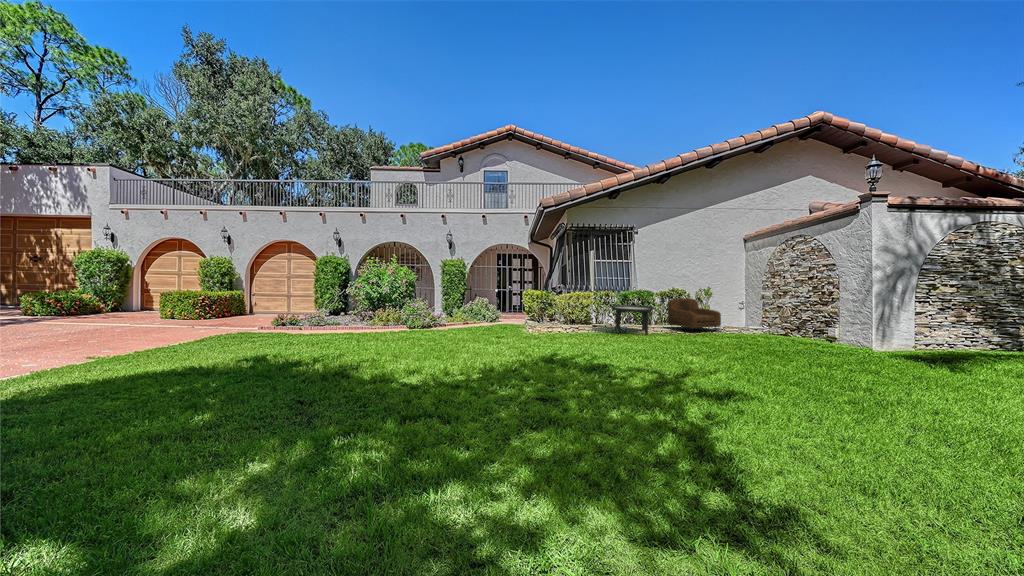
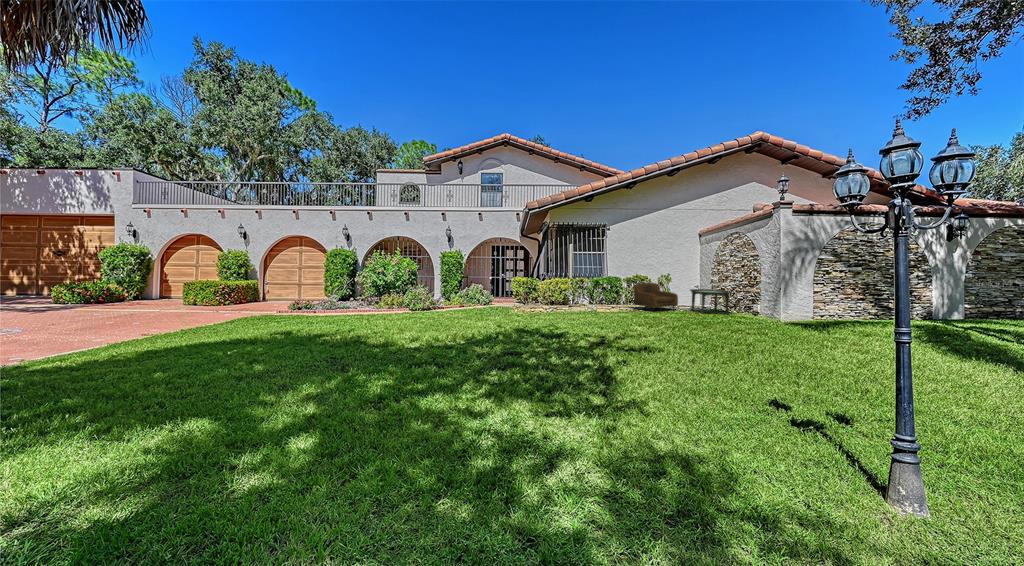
round table: present [610,305,654,335] -> present [690,289,731,314]

